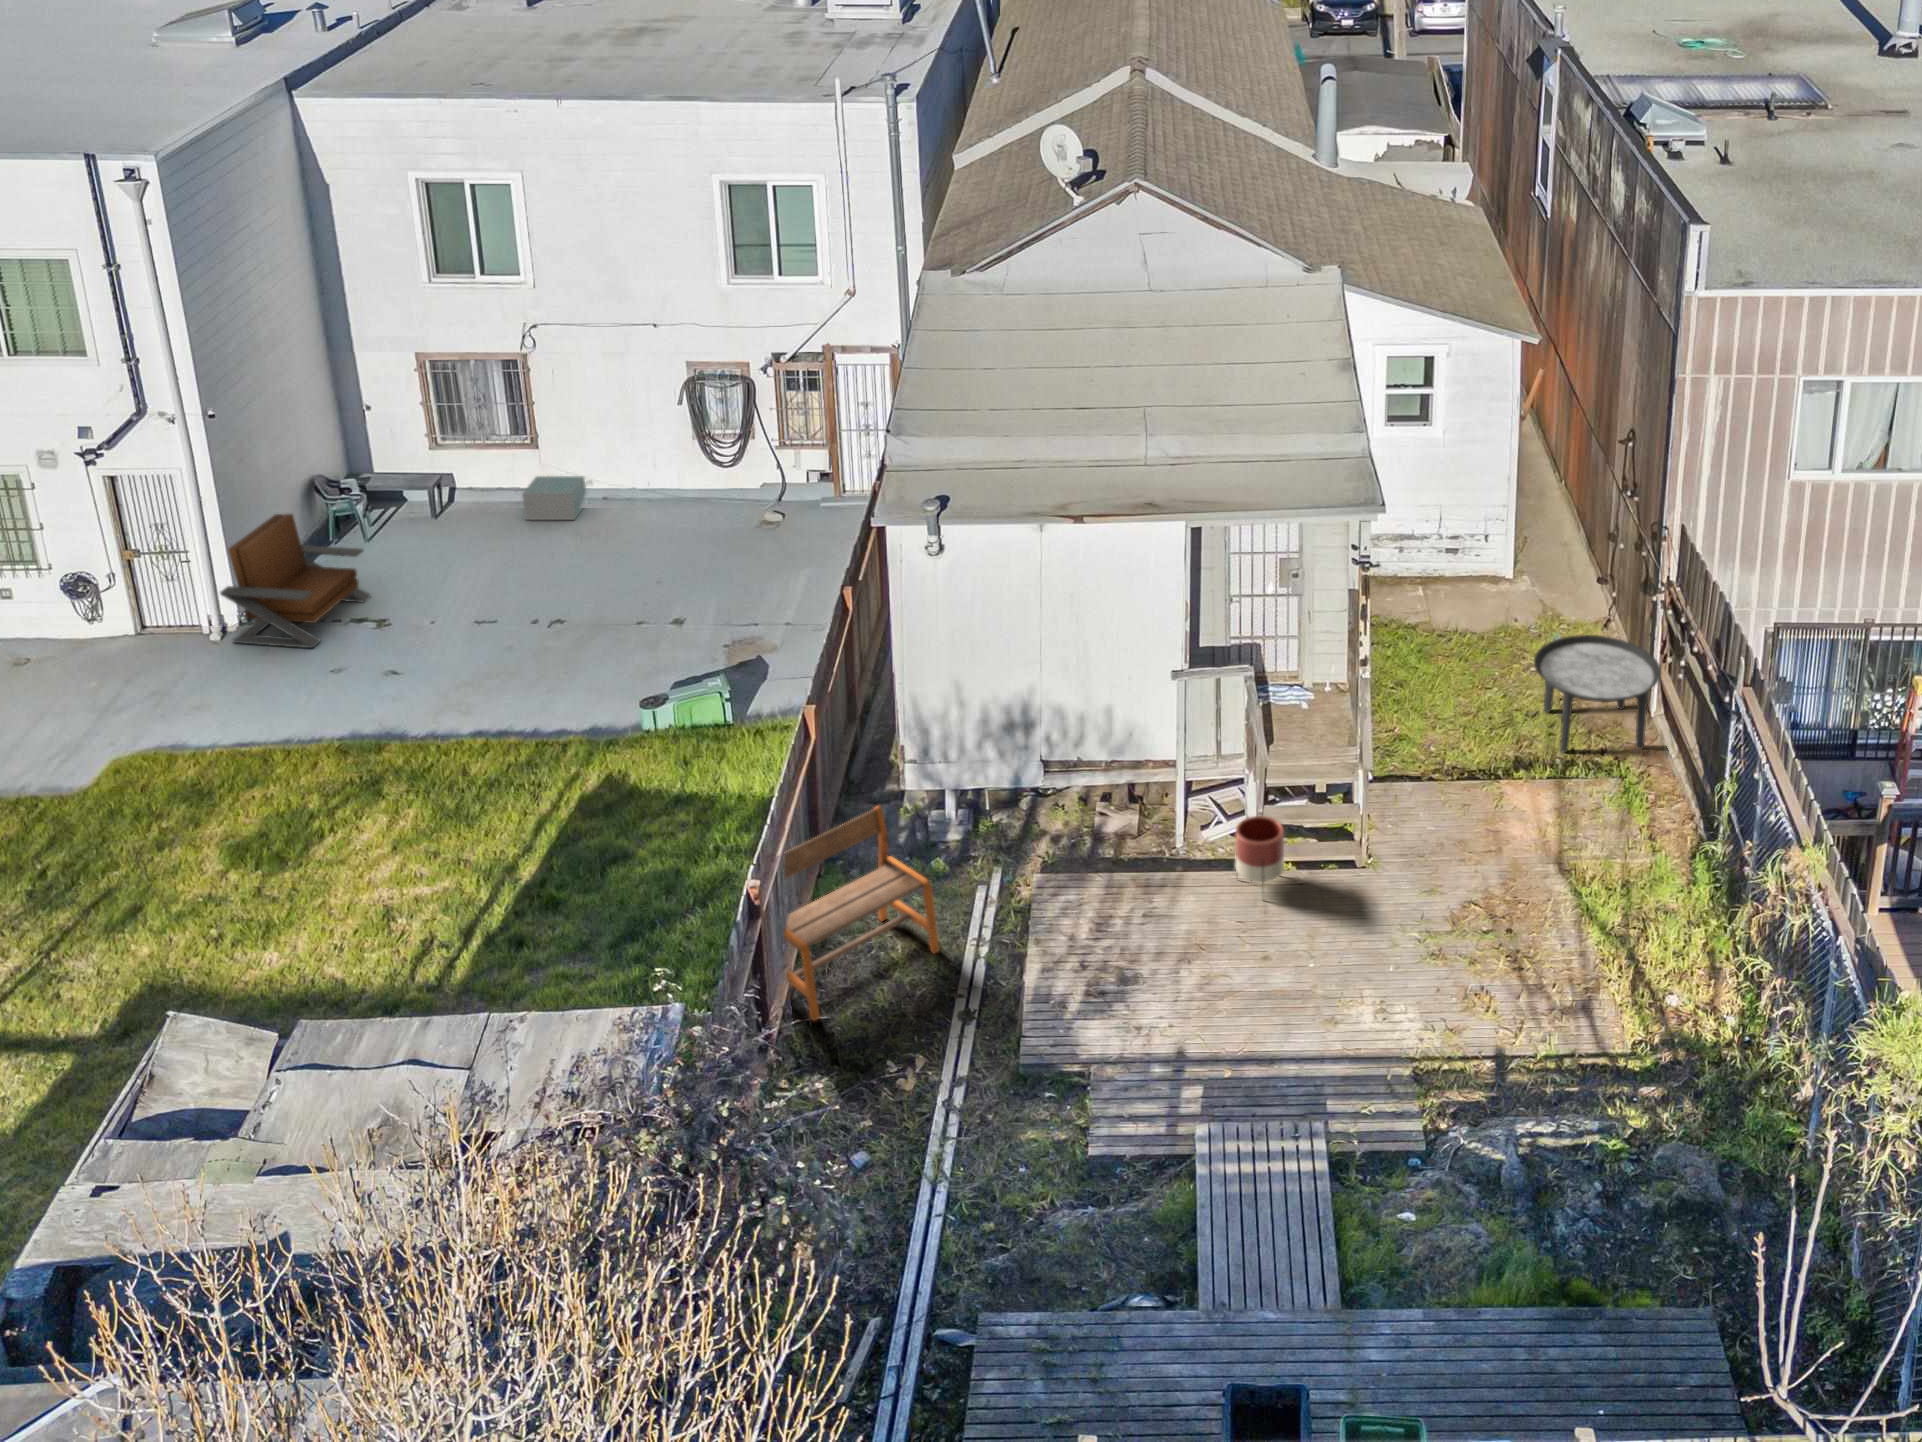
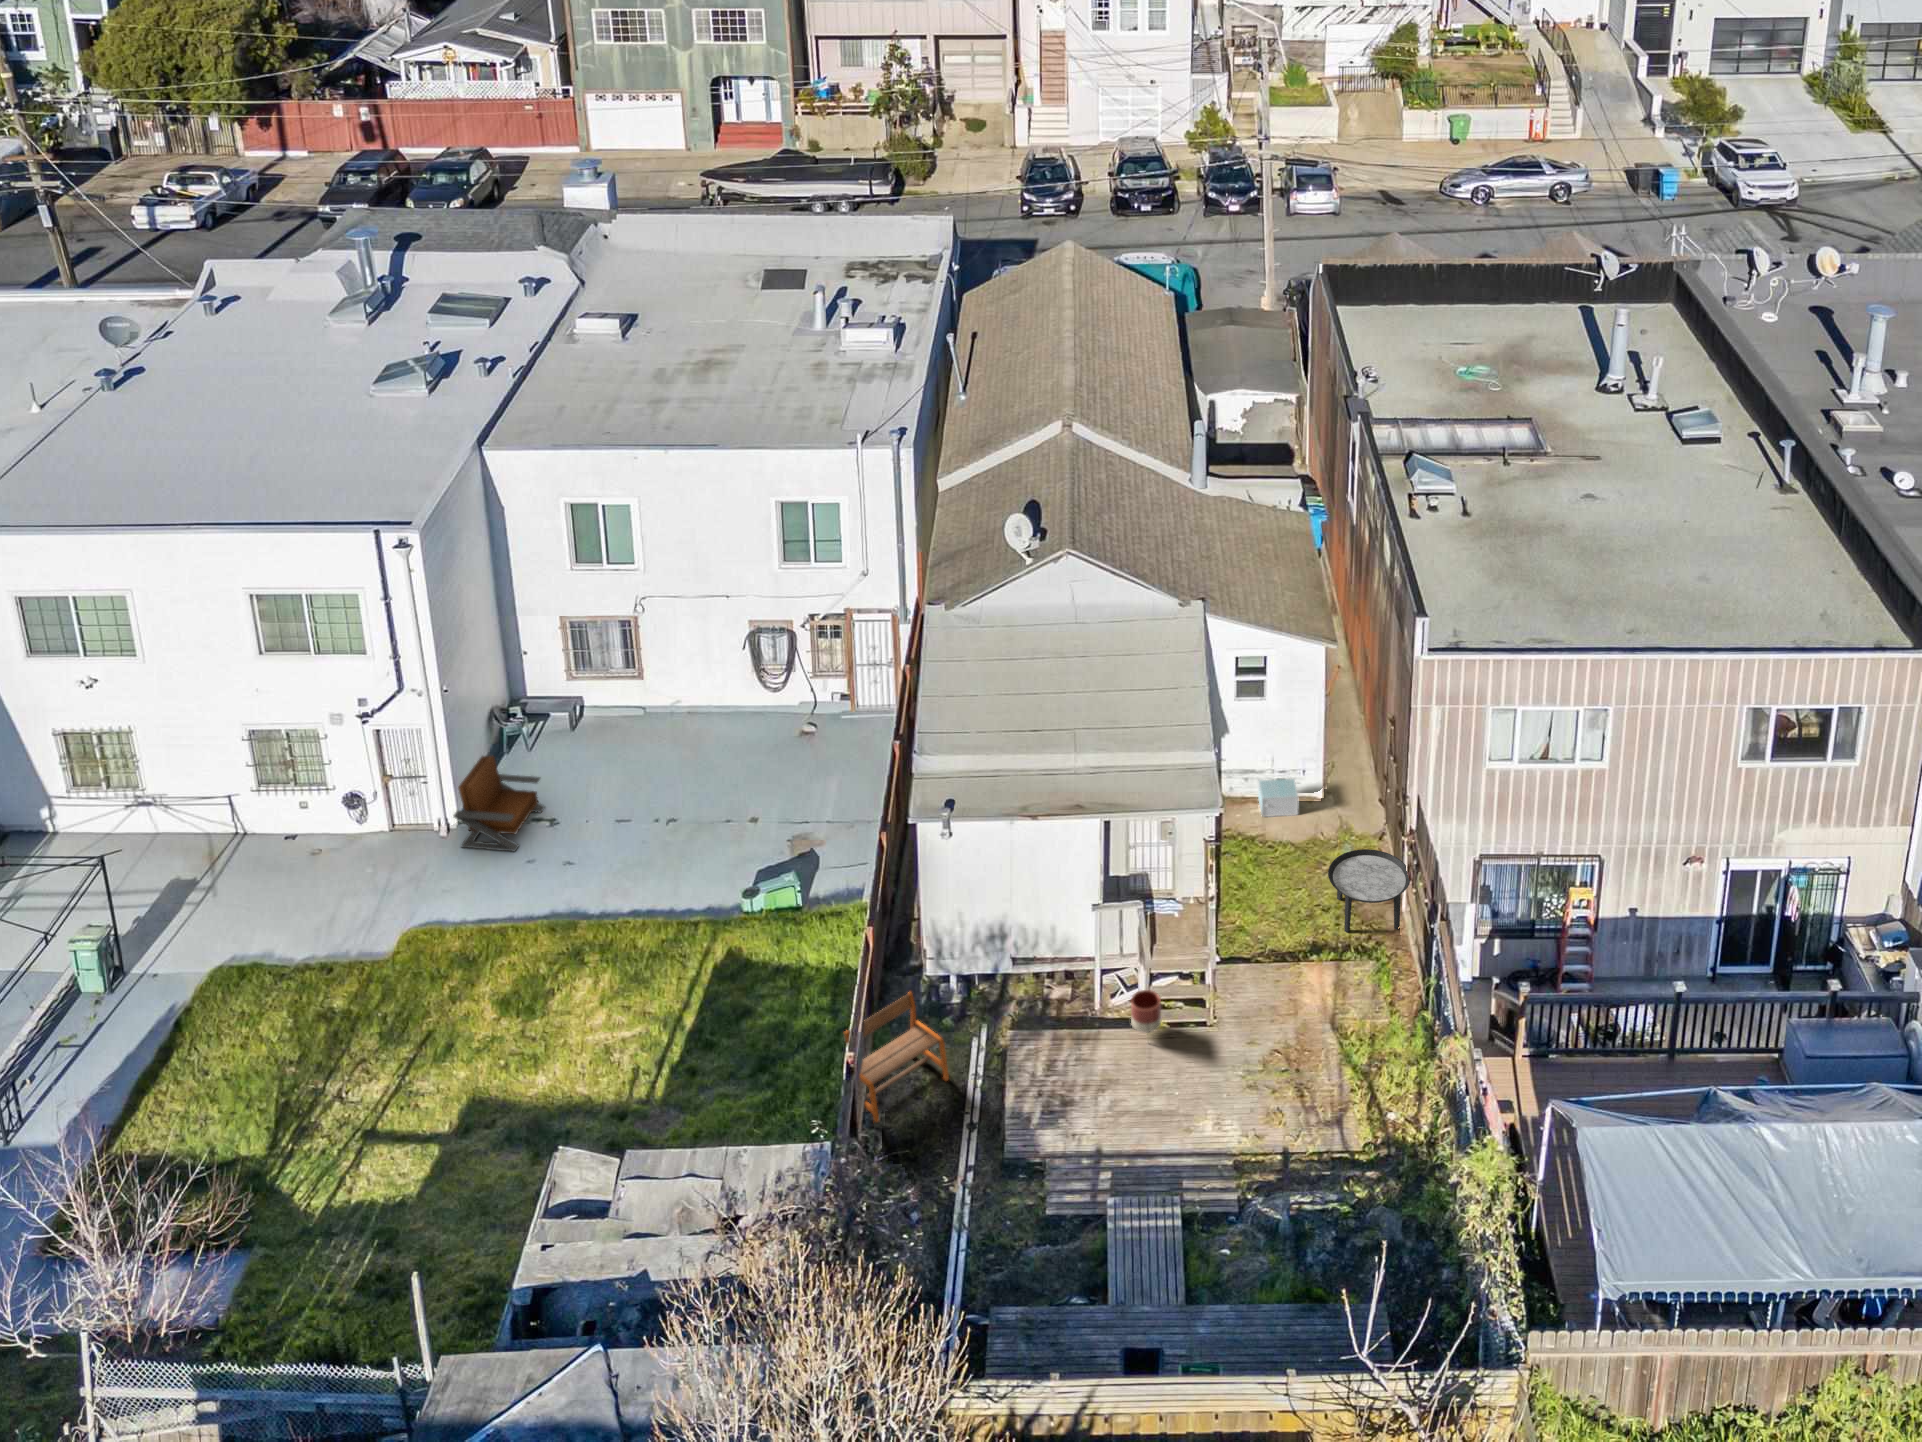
storage box: present [522,476,586,520] -> present [1258,779,1298,817]

